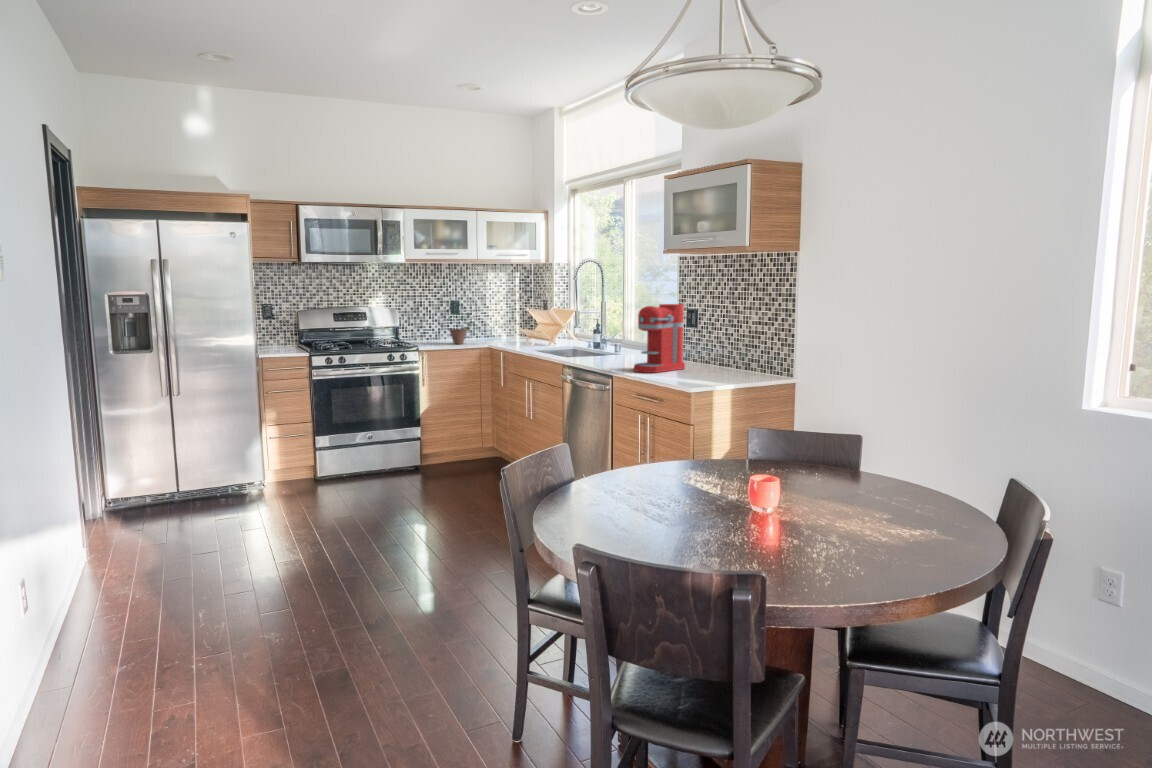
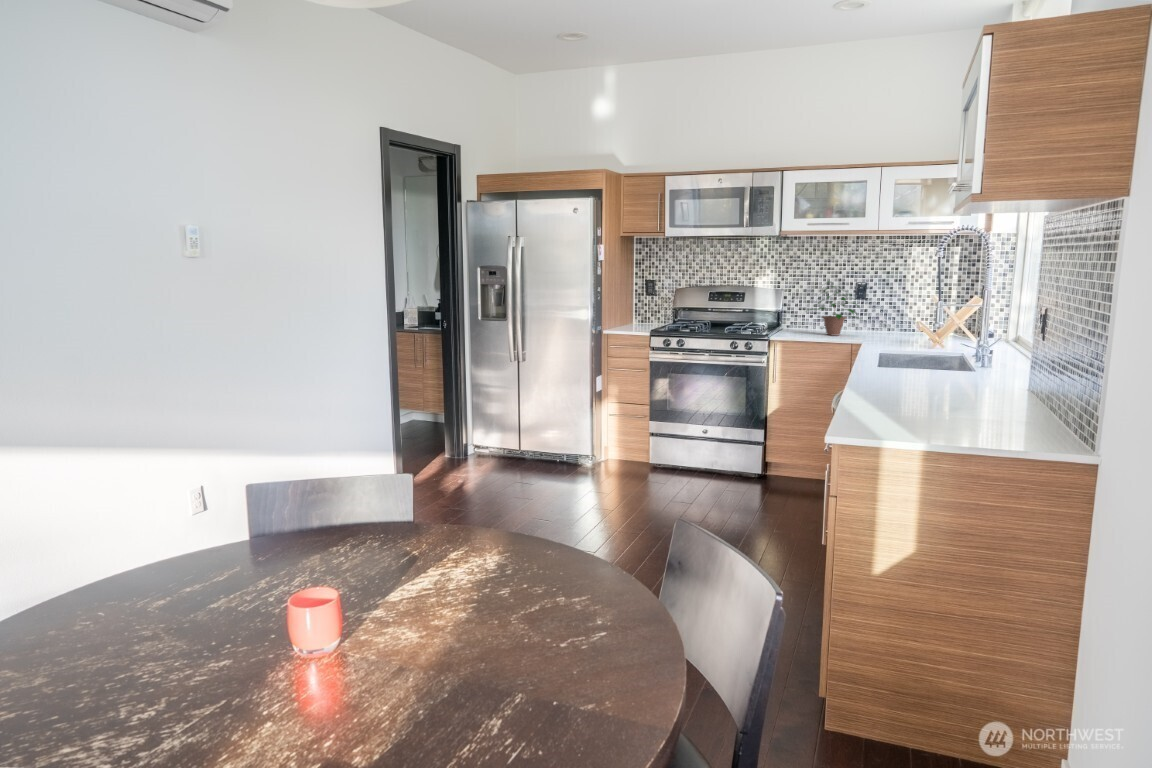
coffee maker: present [634,304,685,373] -> none [923,289,1035,398]

